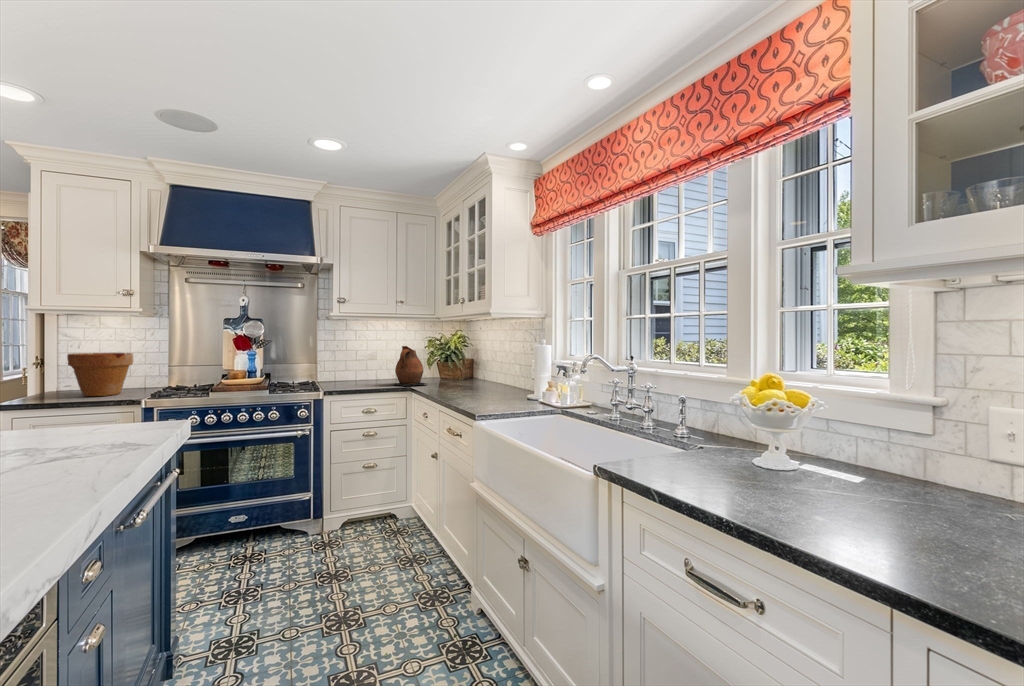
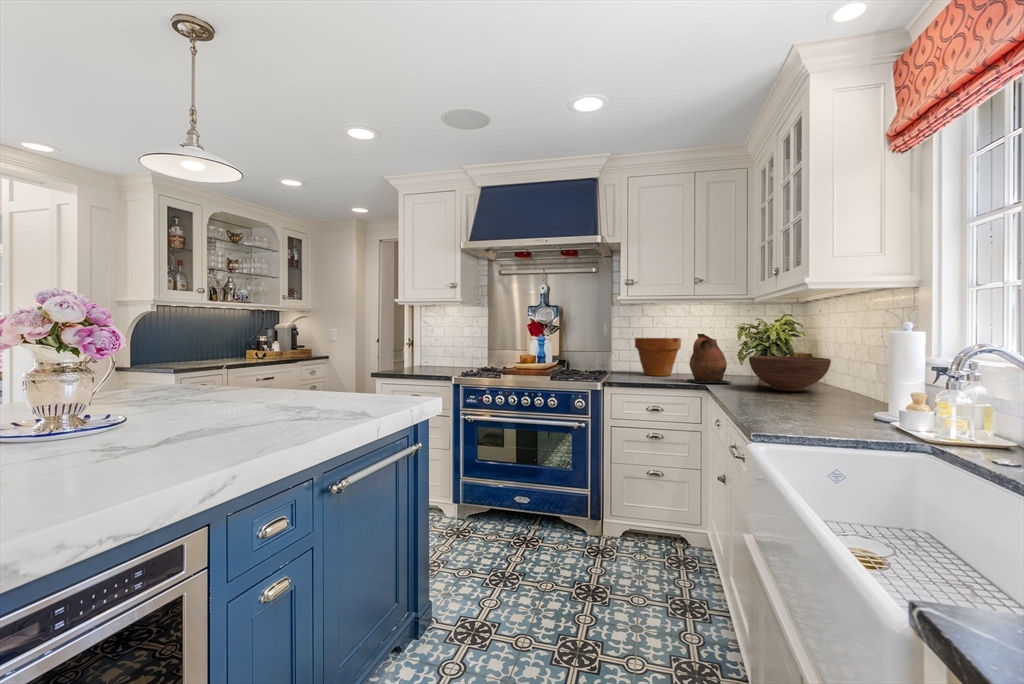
flower pot: present [67,353,133,396] -> present [635,338,681,376]
fruit bowl: none [442,362,493,387] -> present [749,356,831,391]

